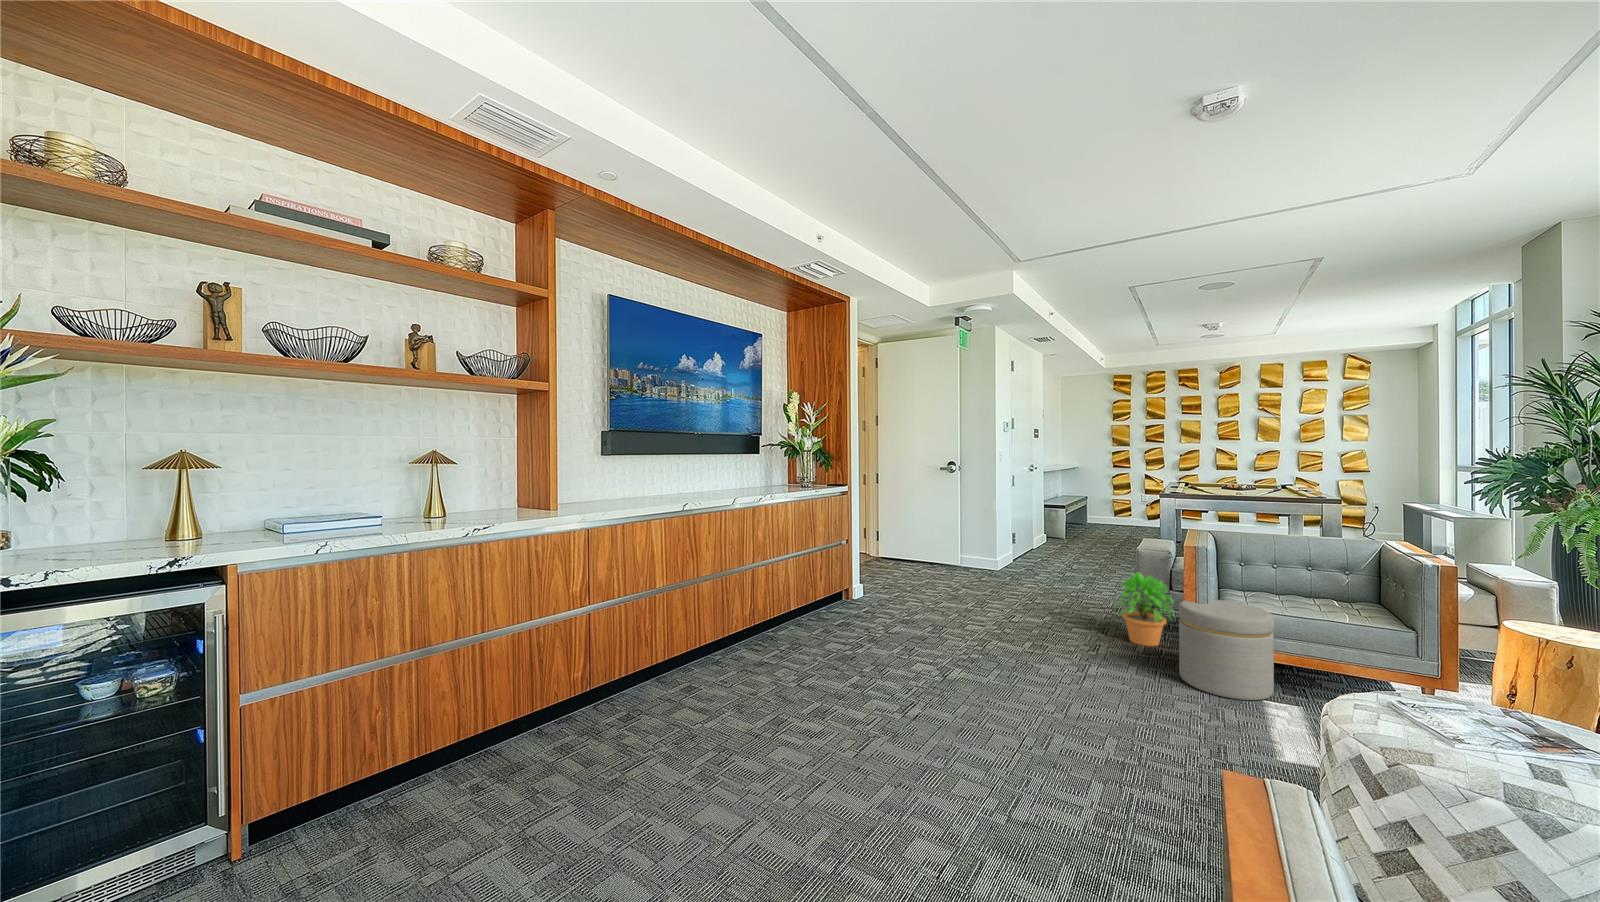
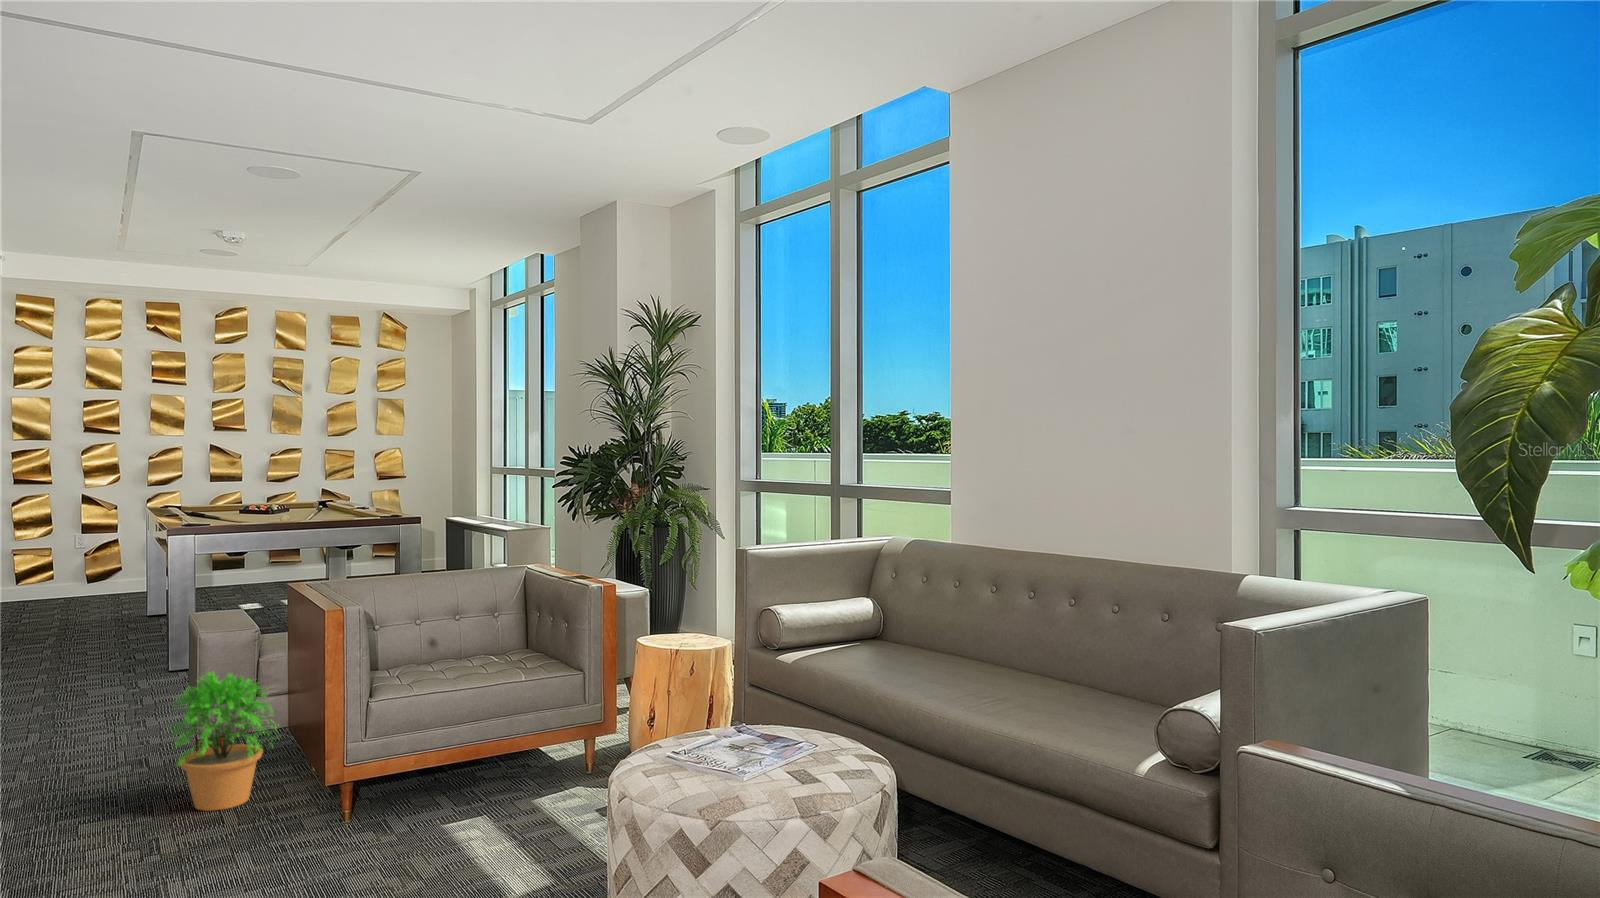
ottoman: present [1179,599,1274,700] -> none [312,683,448,846]

